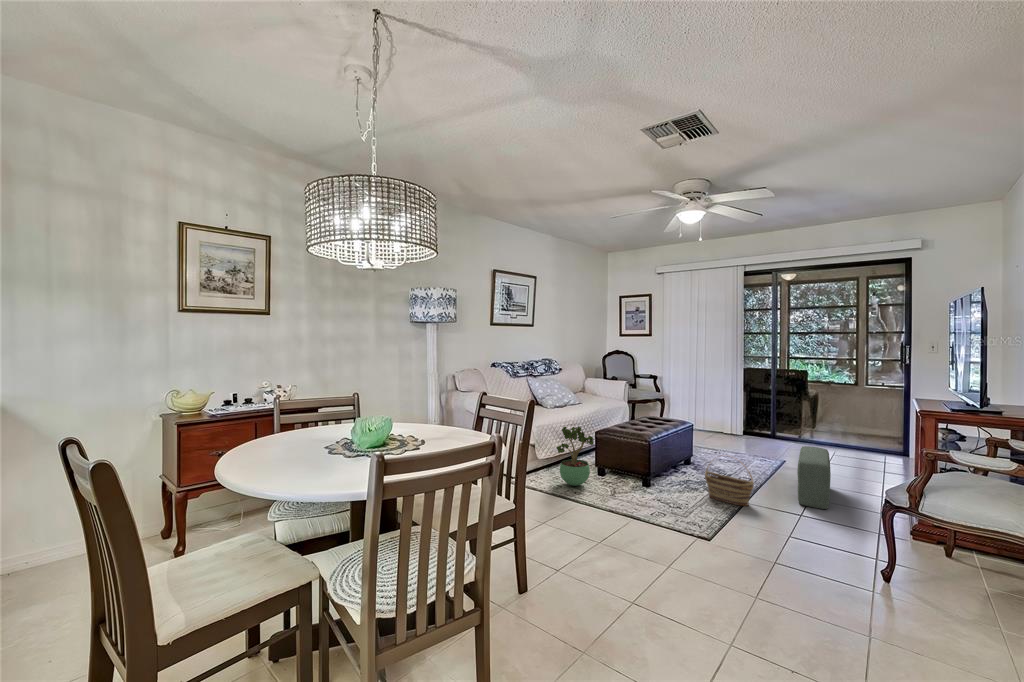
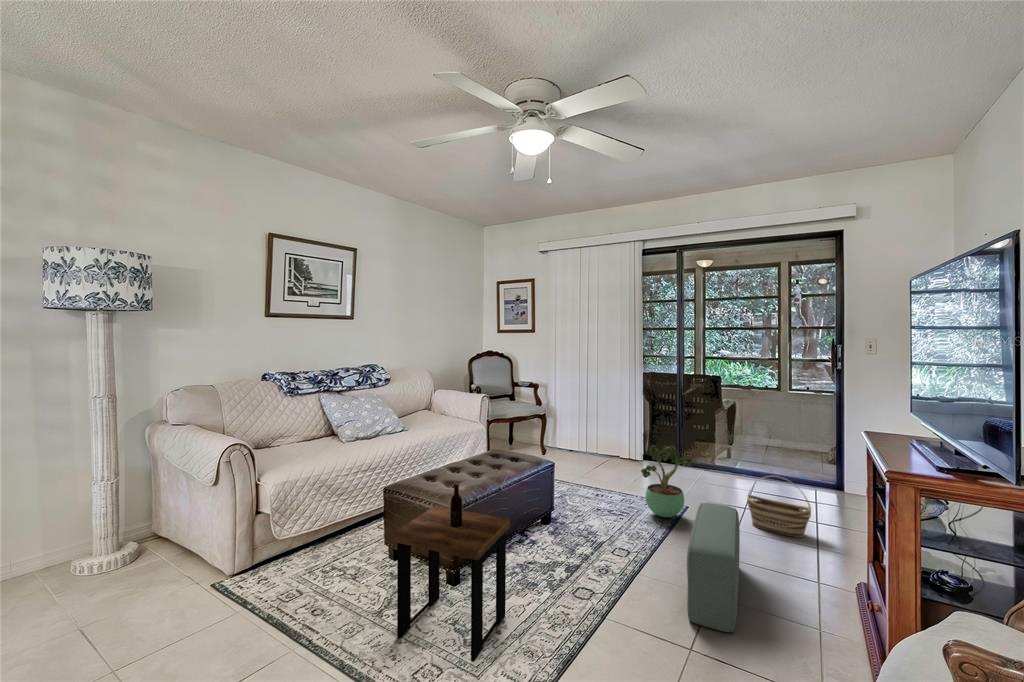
side table: none [630,421,690,511] -> present [393,483,510,662]
potted plant: present [556,426,594,486] -> present [641,444,692,517]
basket: present [705,466,754,506] -> present [747,476,811,538]

